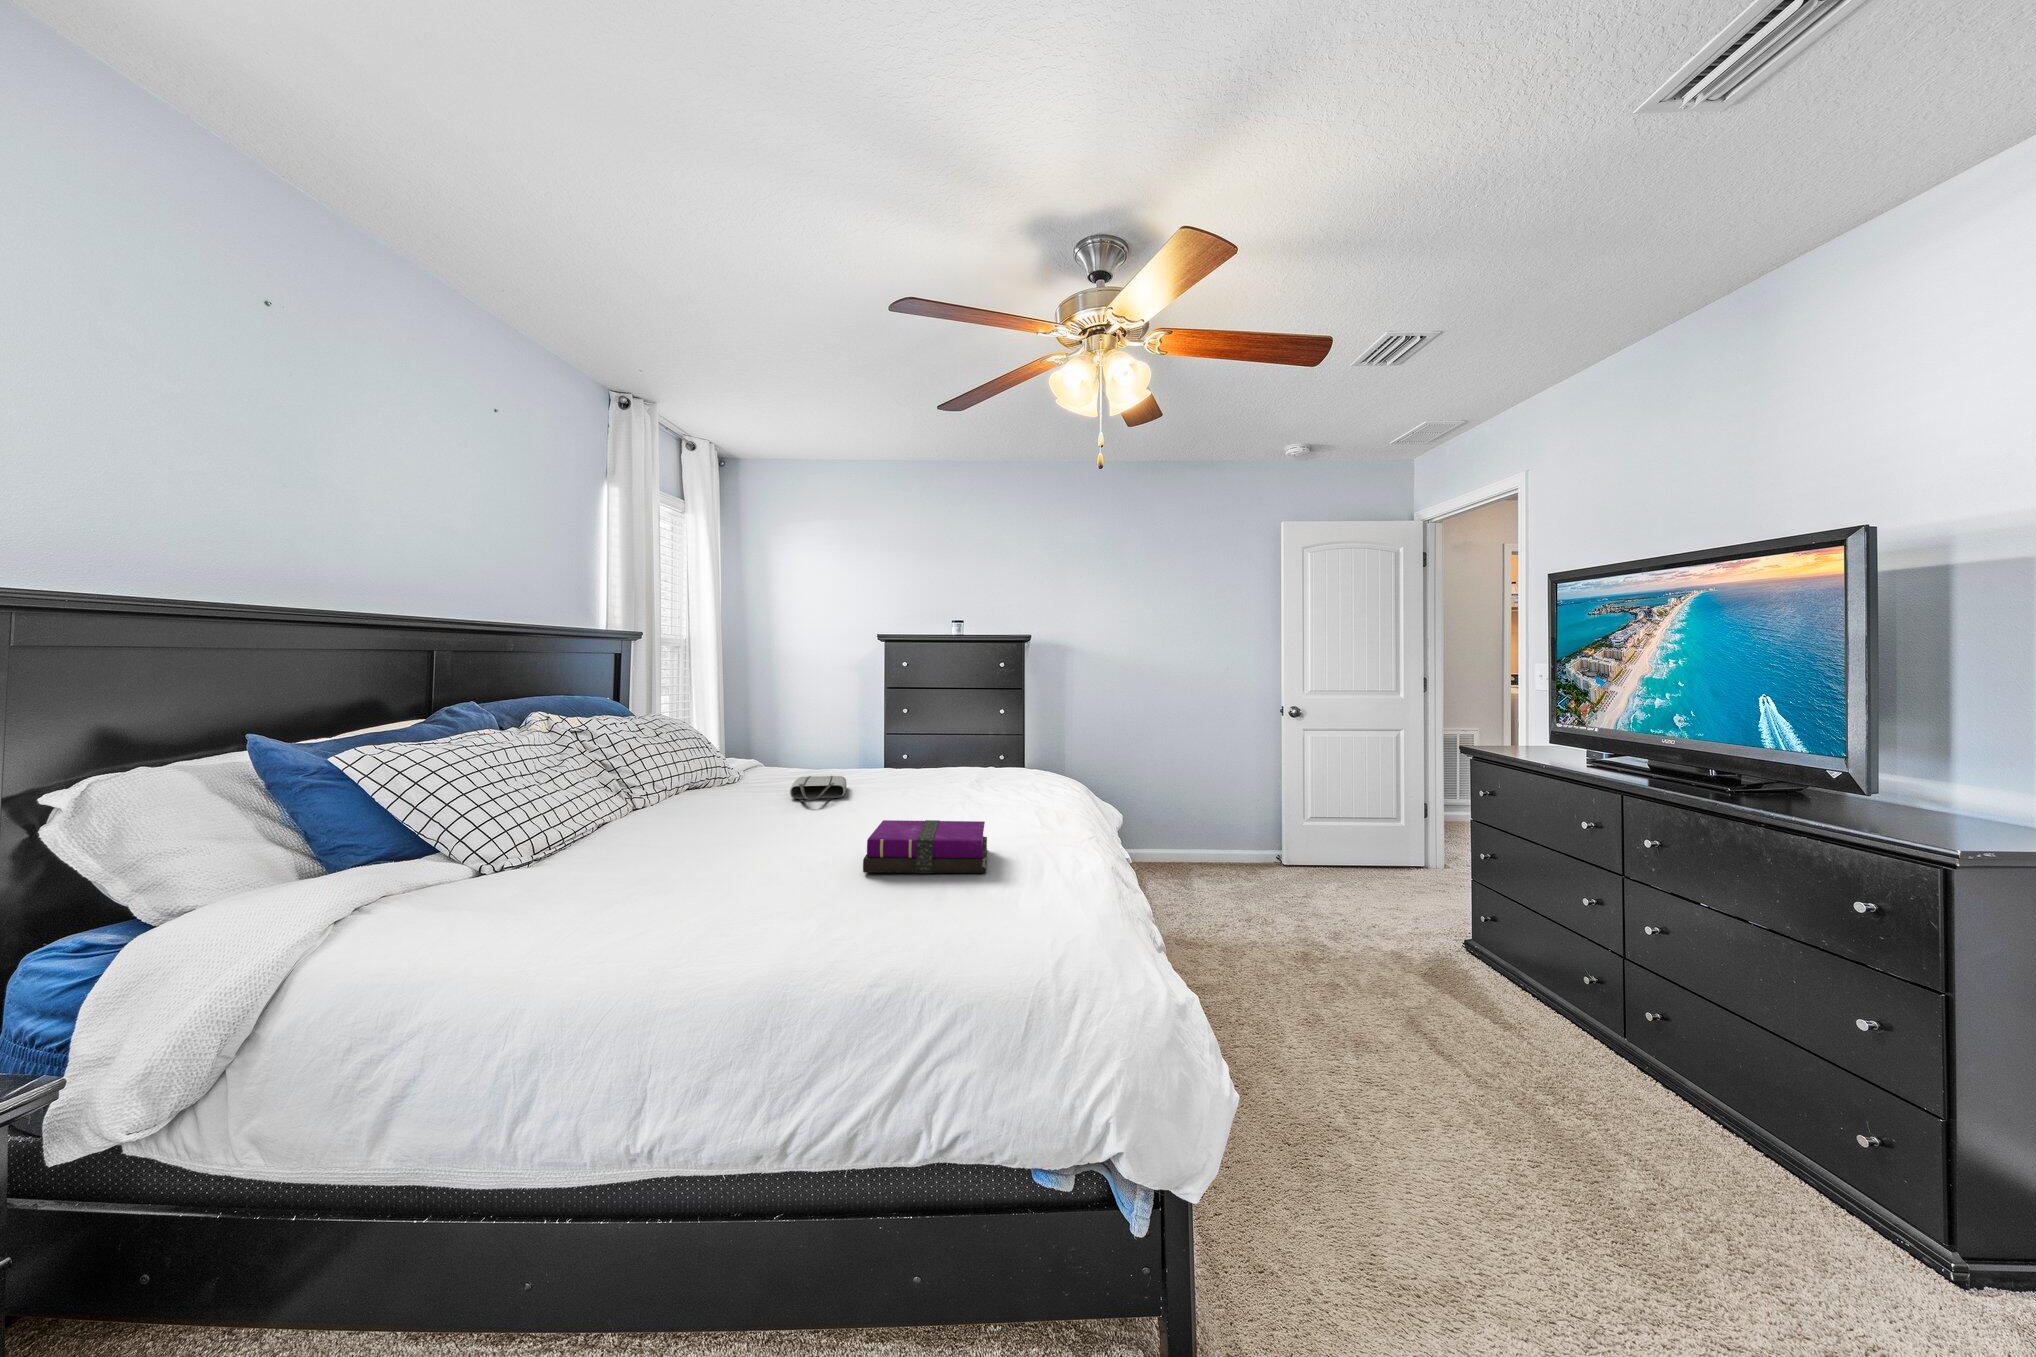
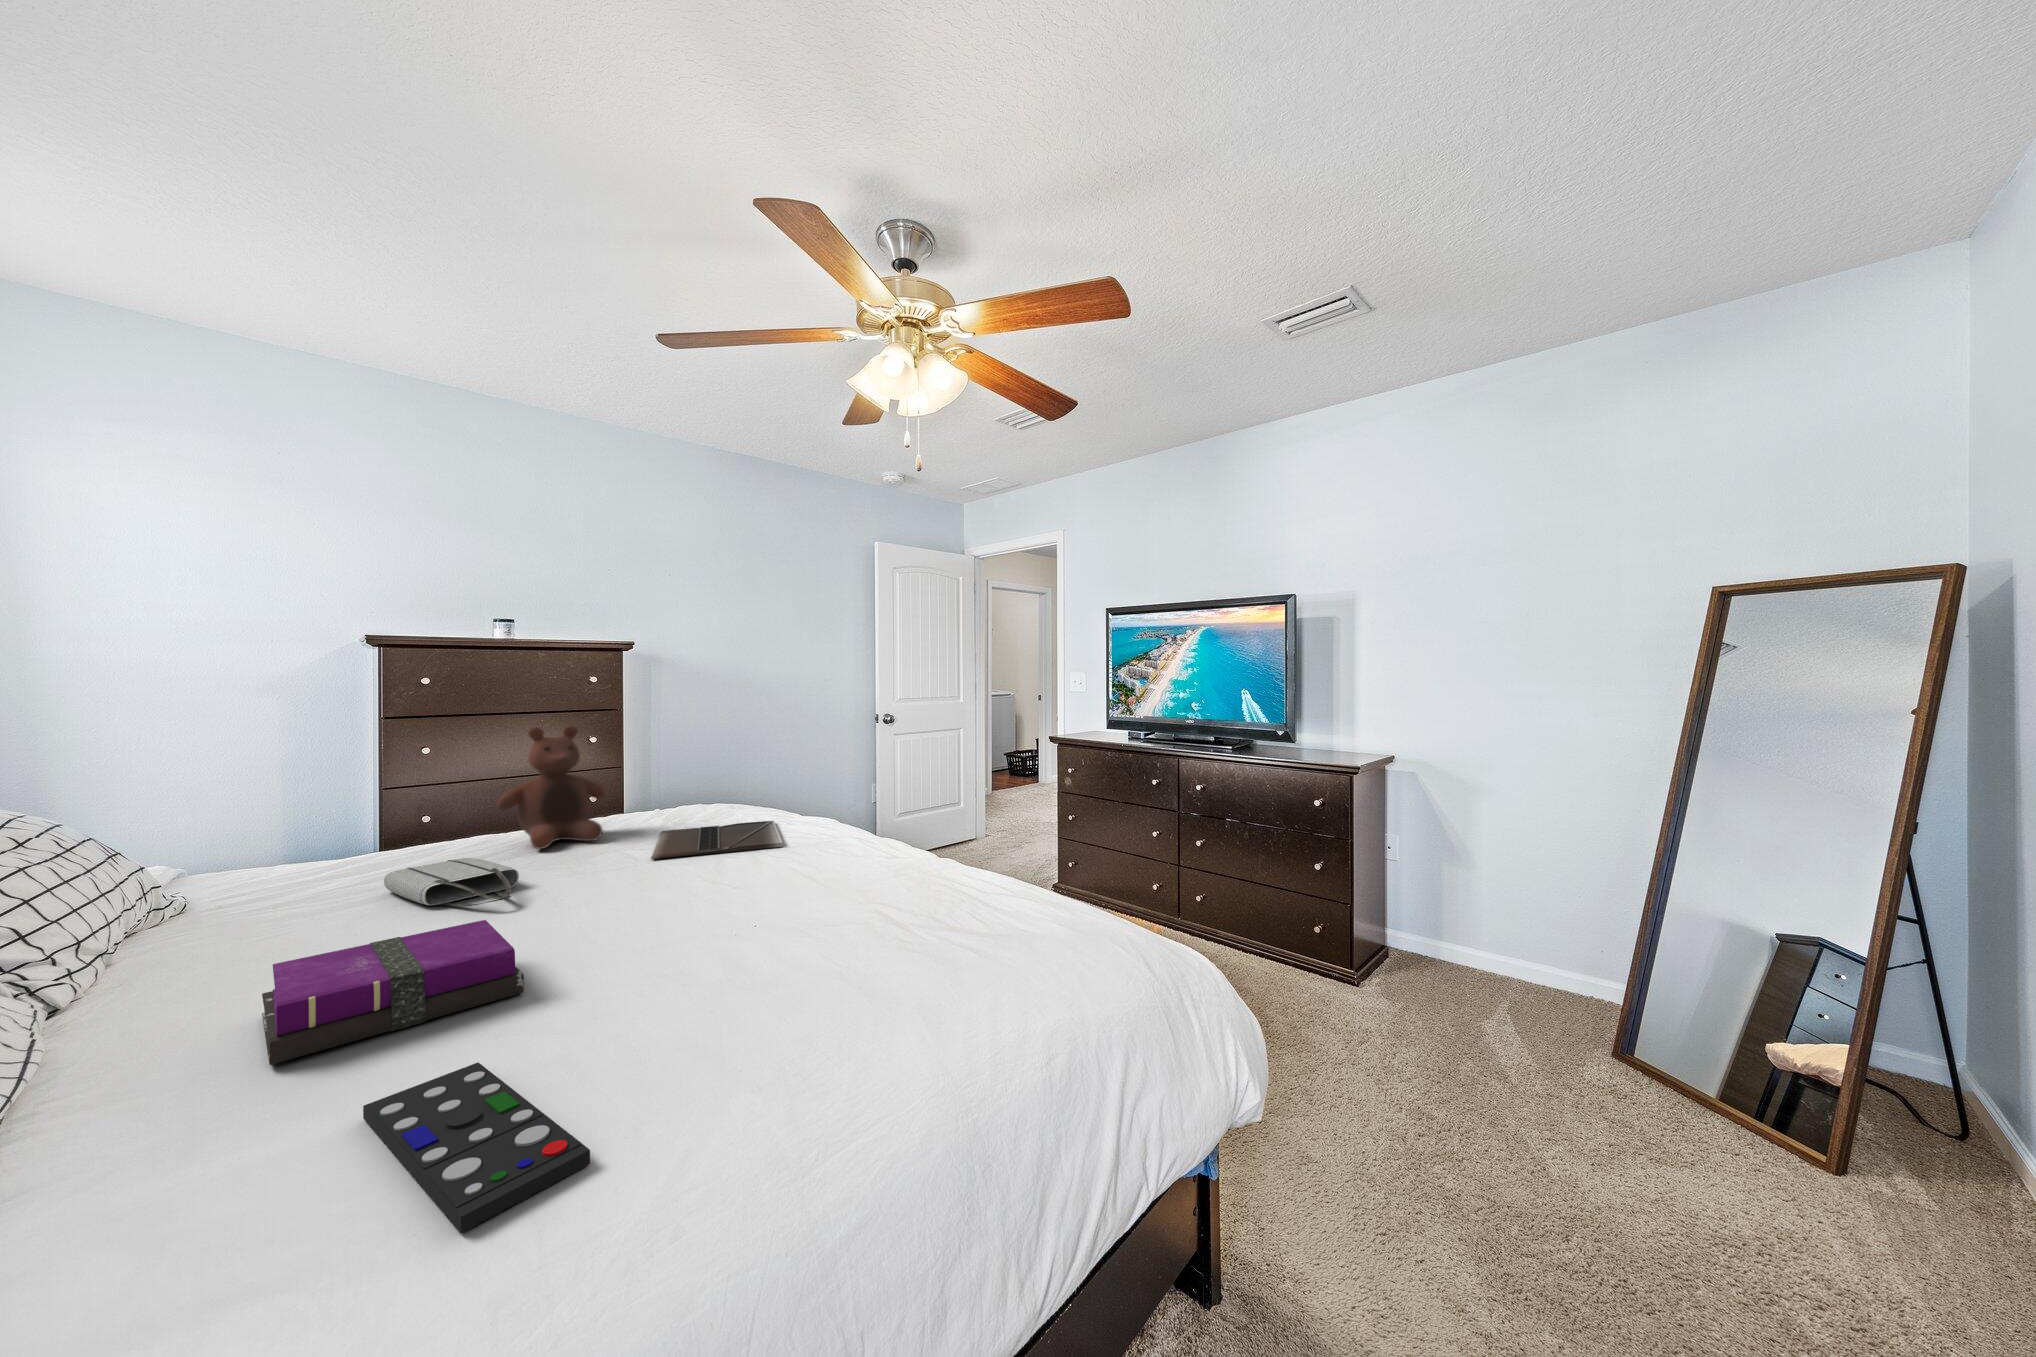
stuffed bear: none [884,695,952,781] -> present [496,726,606,849]
laptop: none [929,781,1052,805] -> present [651,821,783,859]
notebook: present [863,820,987,873] -> present [262,920,524,1065]
remote control: none [521,866,646,922] -> present [363,1062,590,1233]

